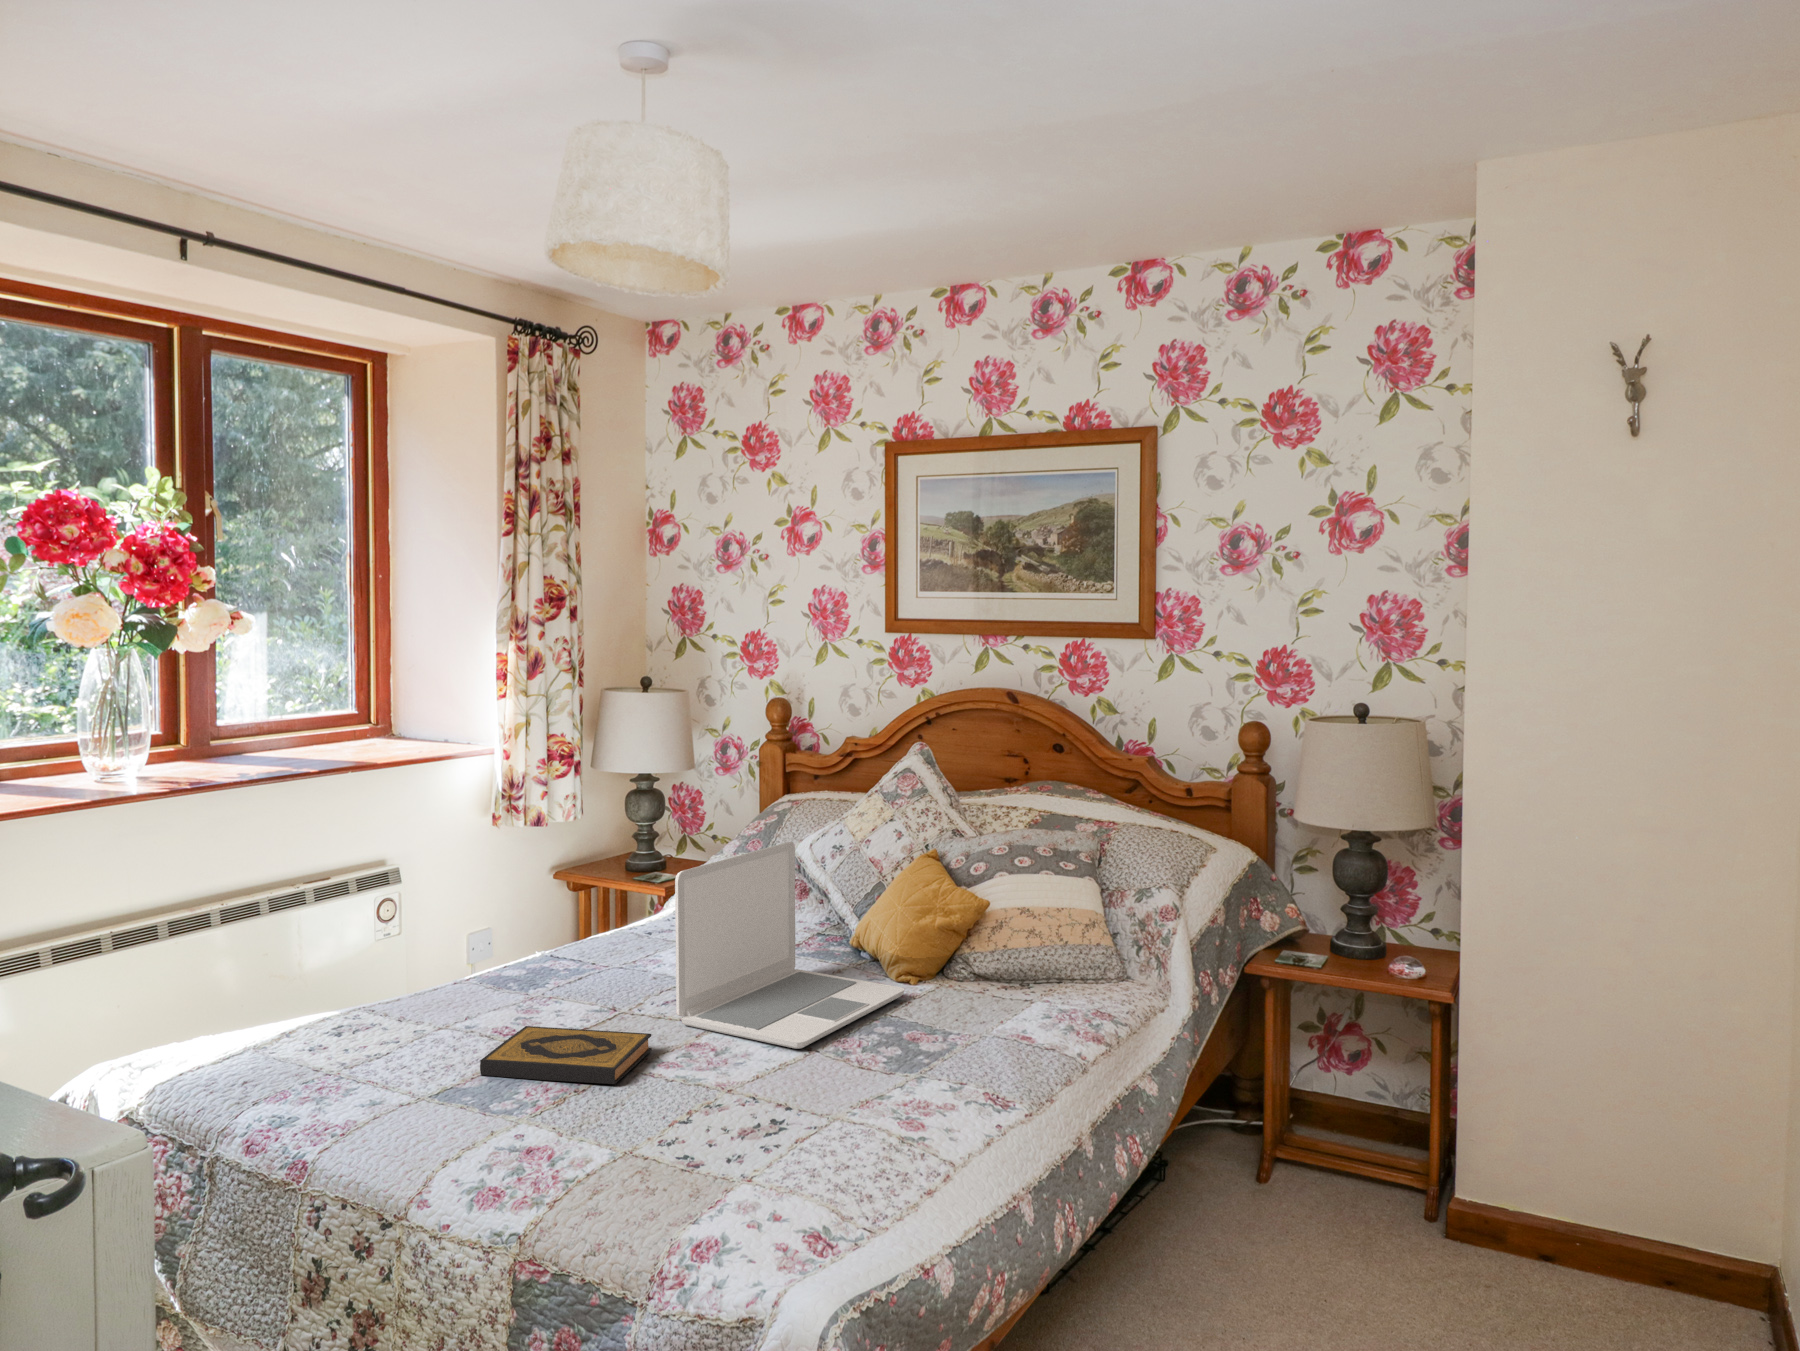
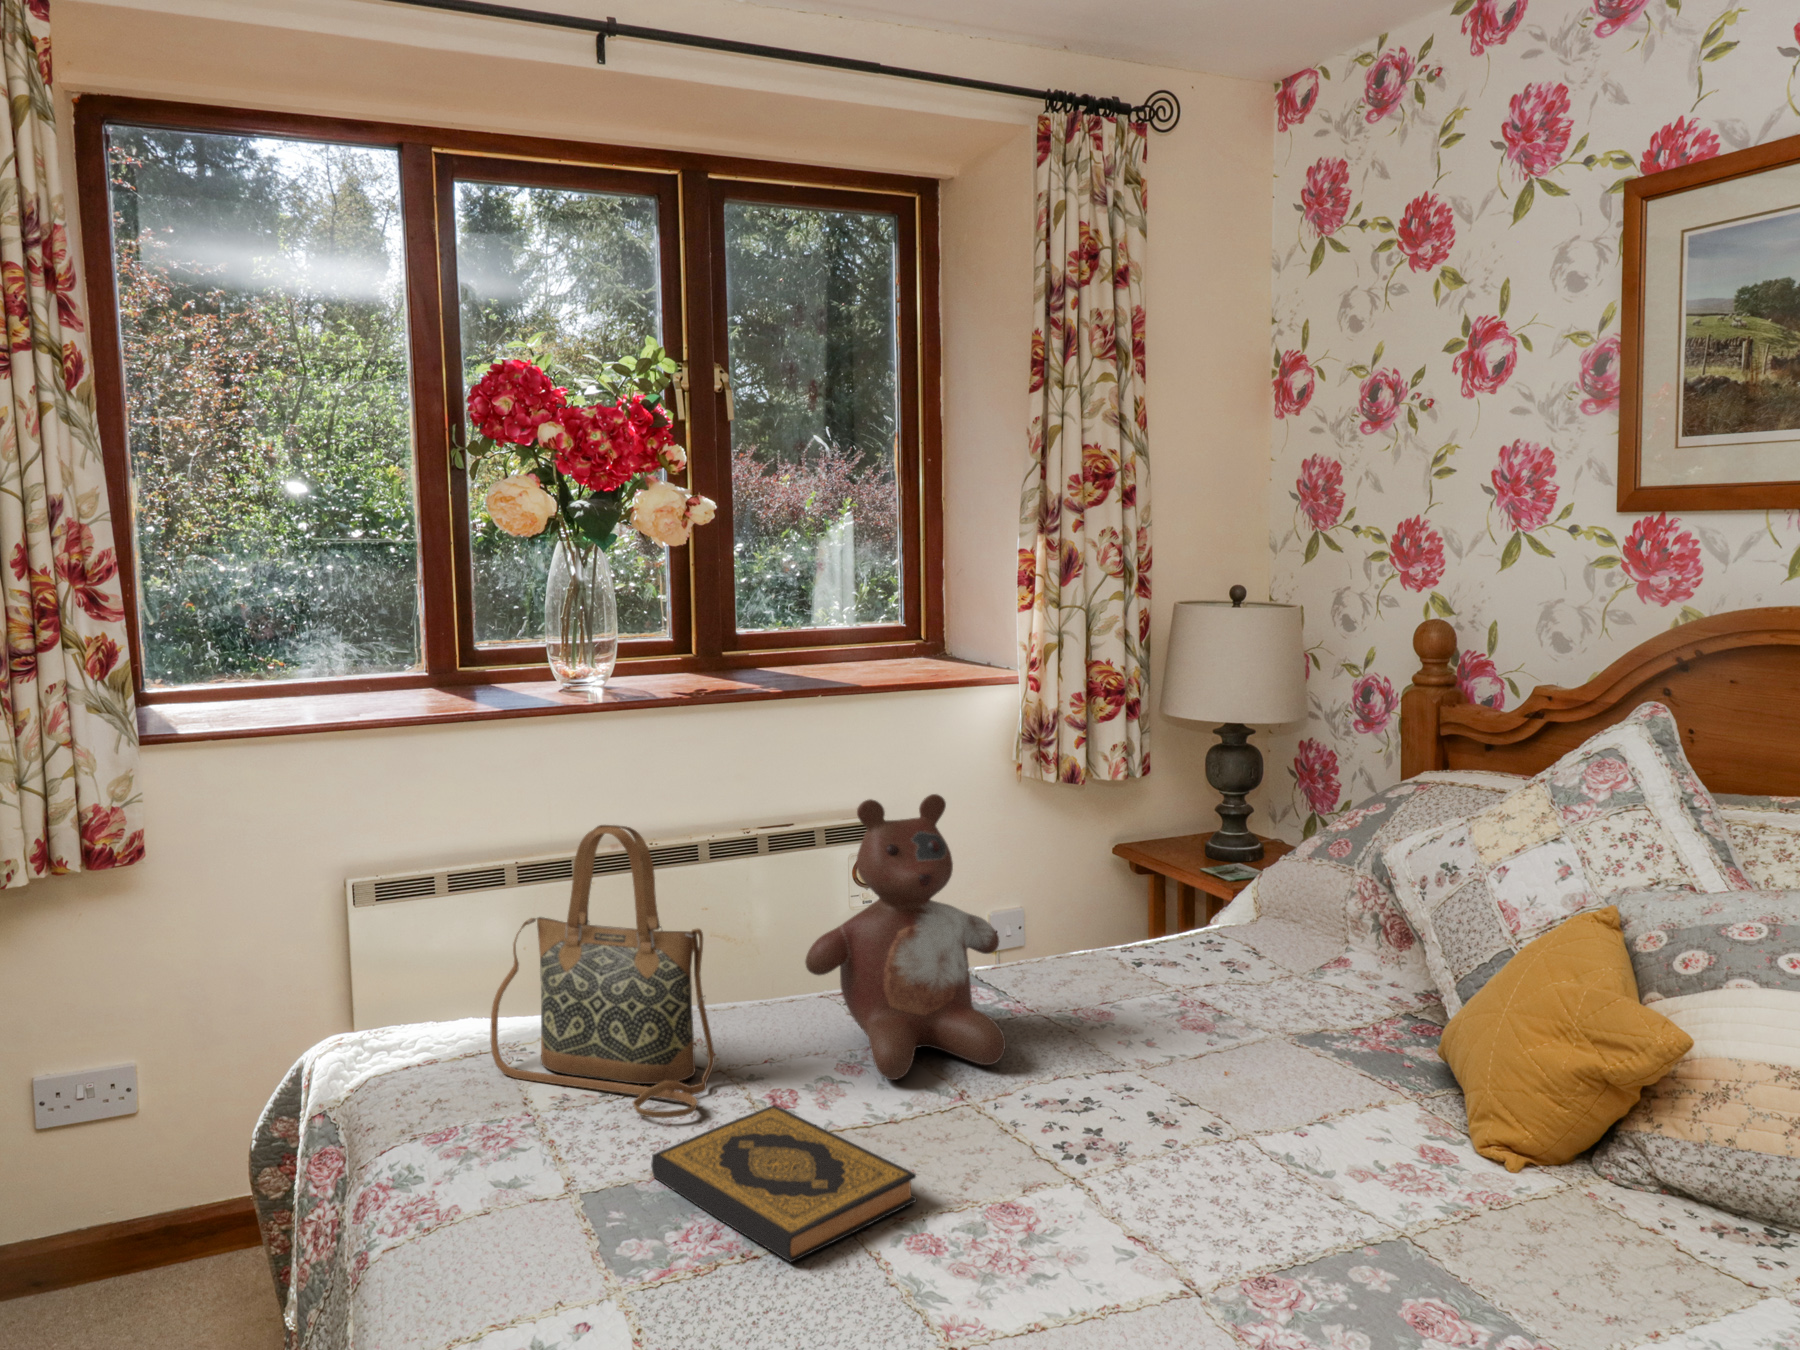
stuffed bear: none [492,824,632,1007] -> present [805,794,1006,1080]
laptop: present [675,842,904,1049] -> none [1005,864,1459,1279]
handbag: none [266,863,468,1057] -> present [491,825,715,1118]

